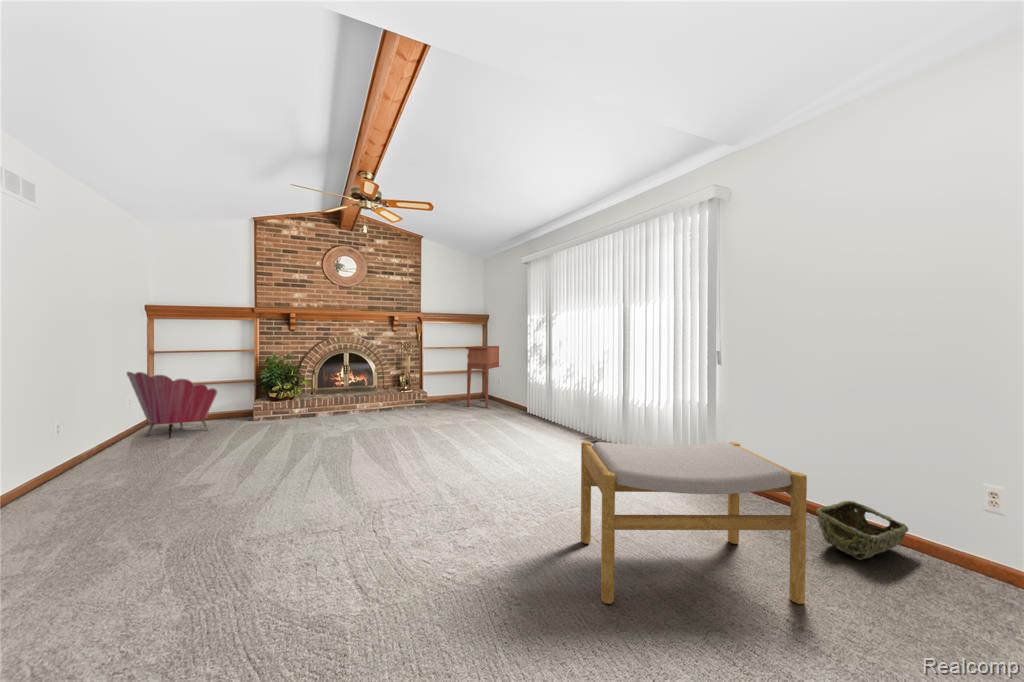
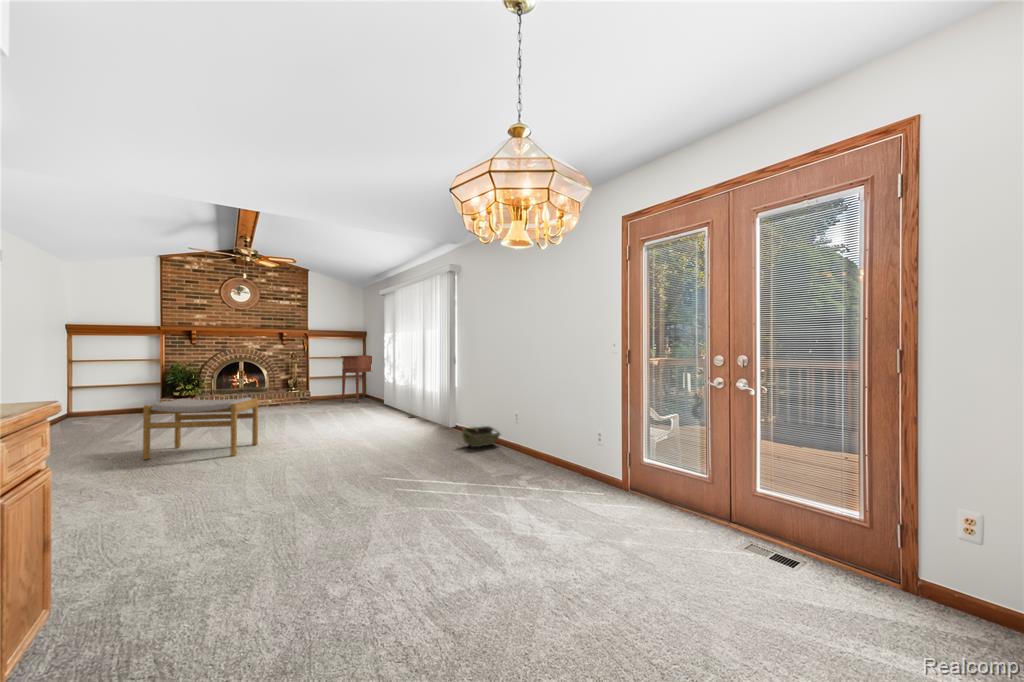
armchair: present [127,372,217,438] -> none [56,376,130,425]
footstool: present [581,441,807,604] -> present [143,397,258,459]

